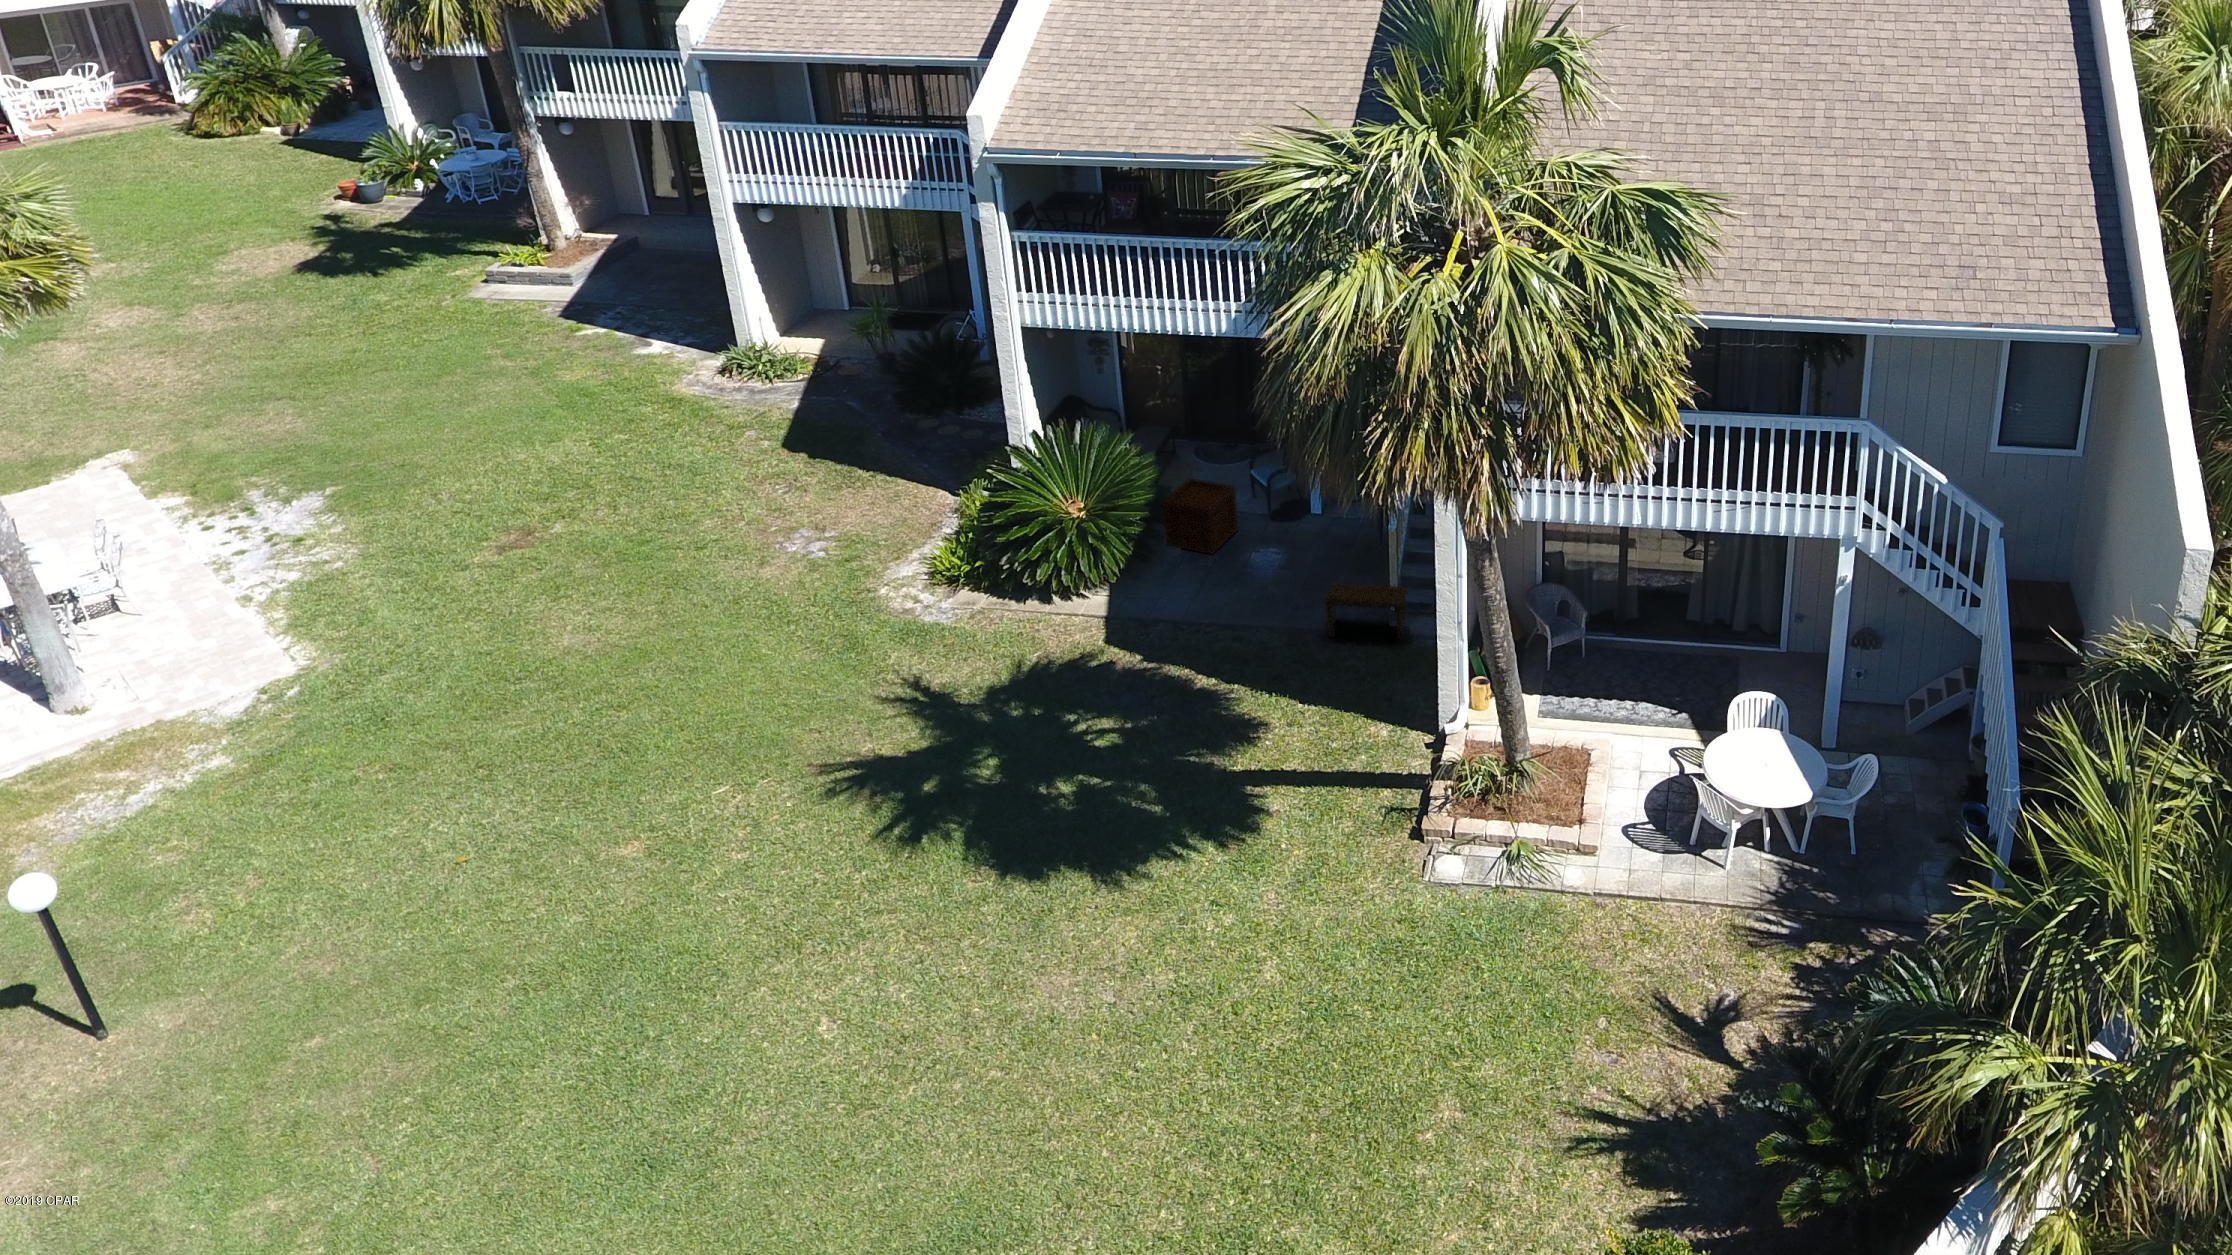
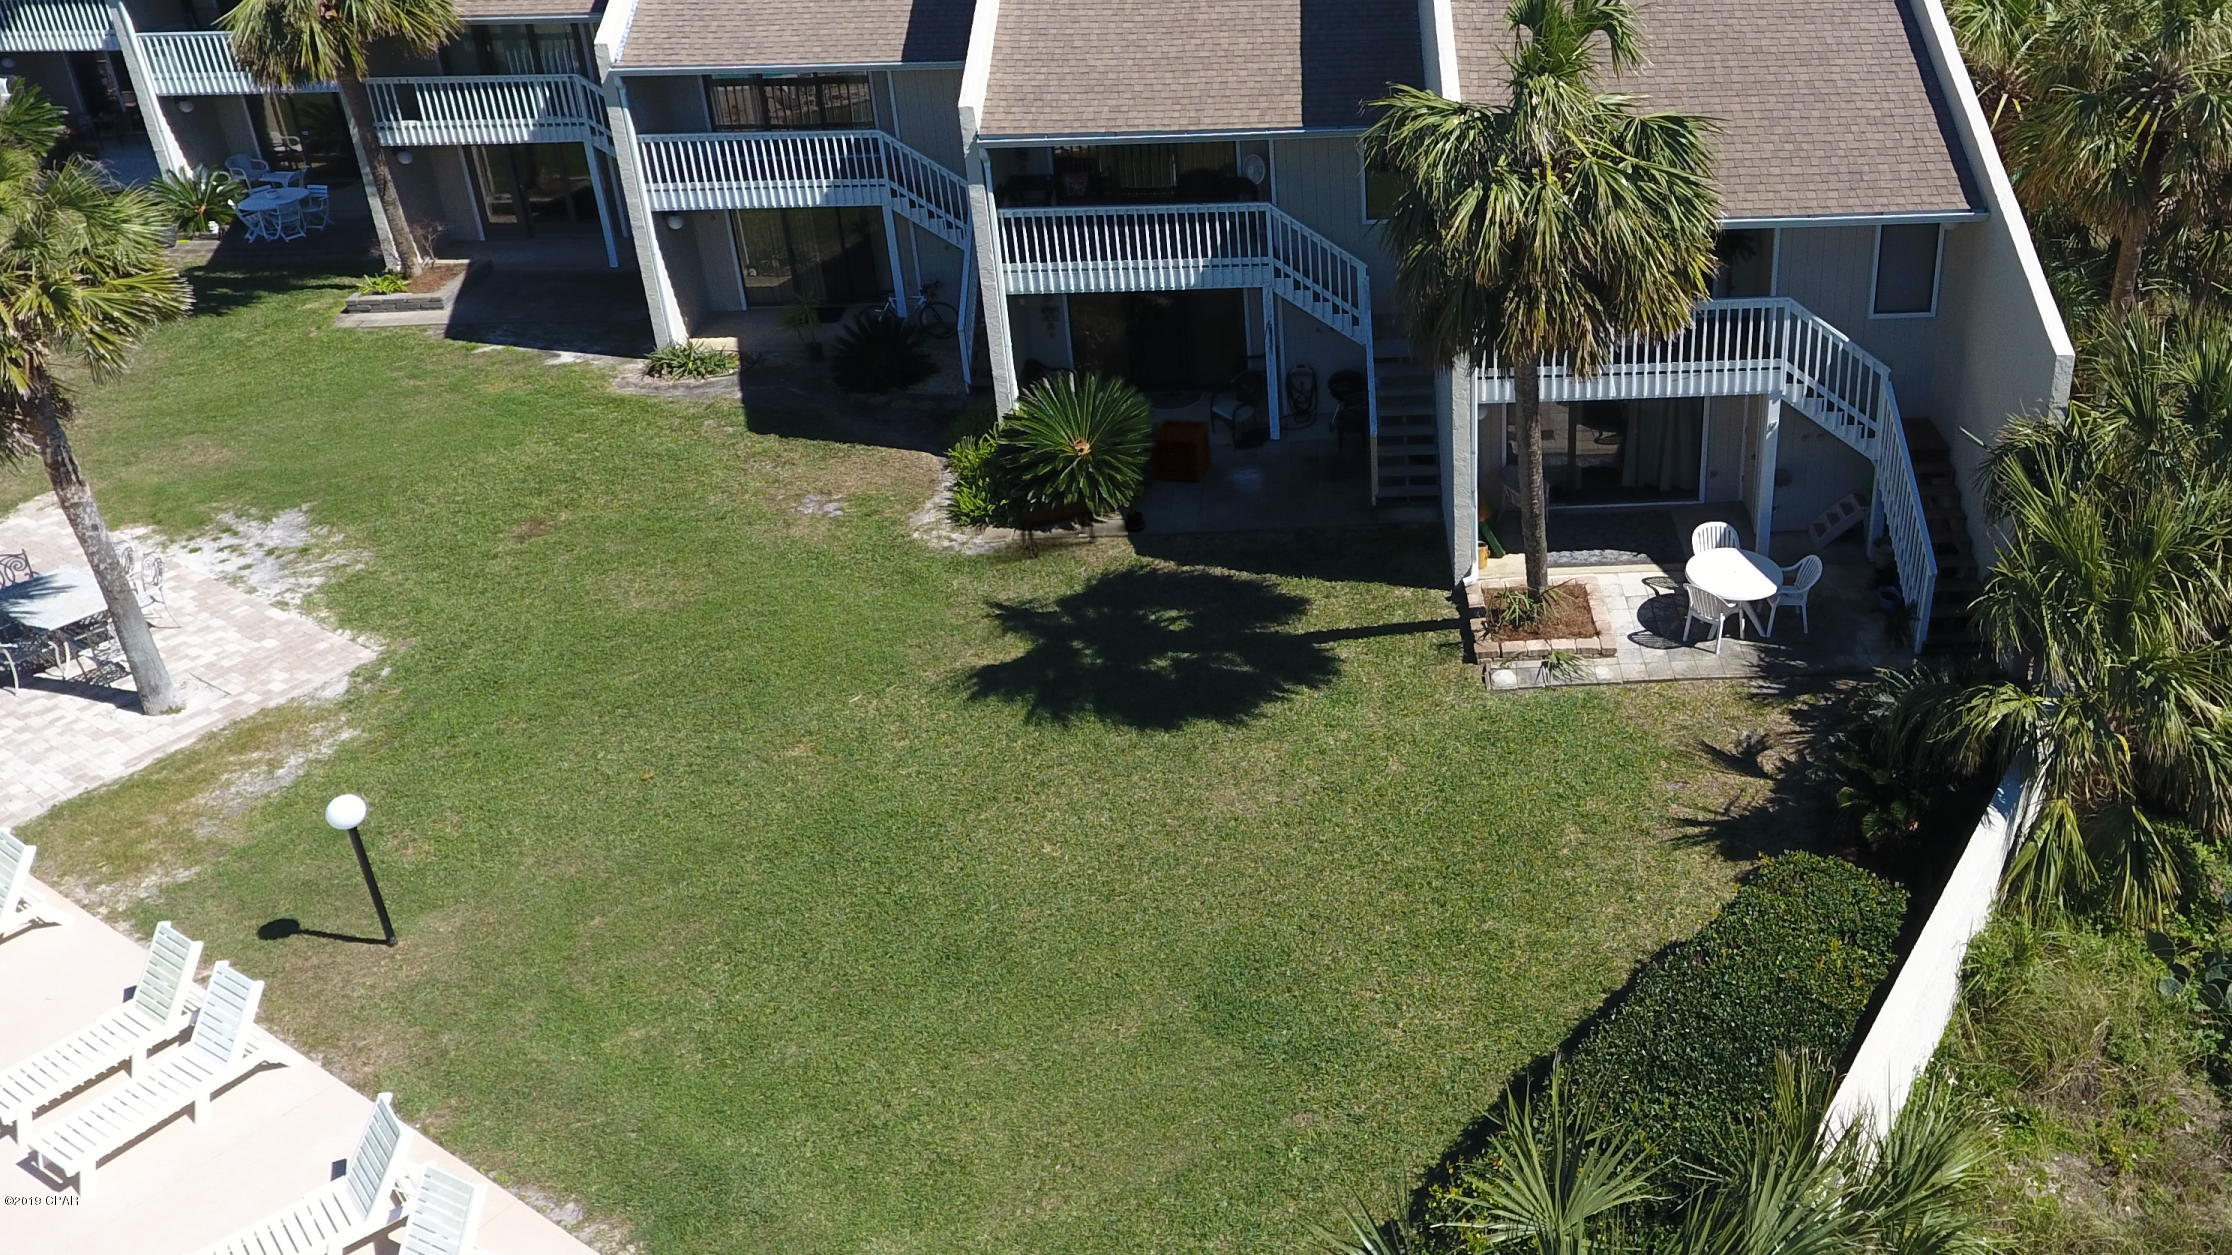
potted plant: none [1092,551,1133,609] -> present [1111,481,1146,531]
bench: present [1325,583,1408,640] -> present [1019,498,1095,558]

